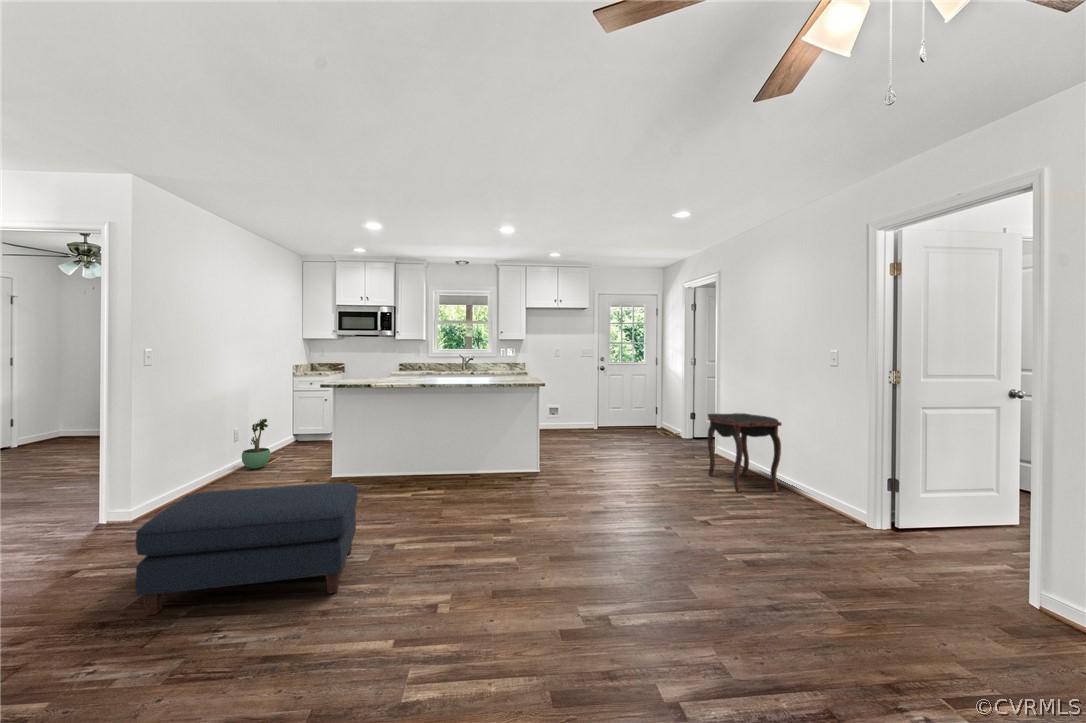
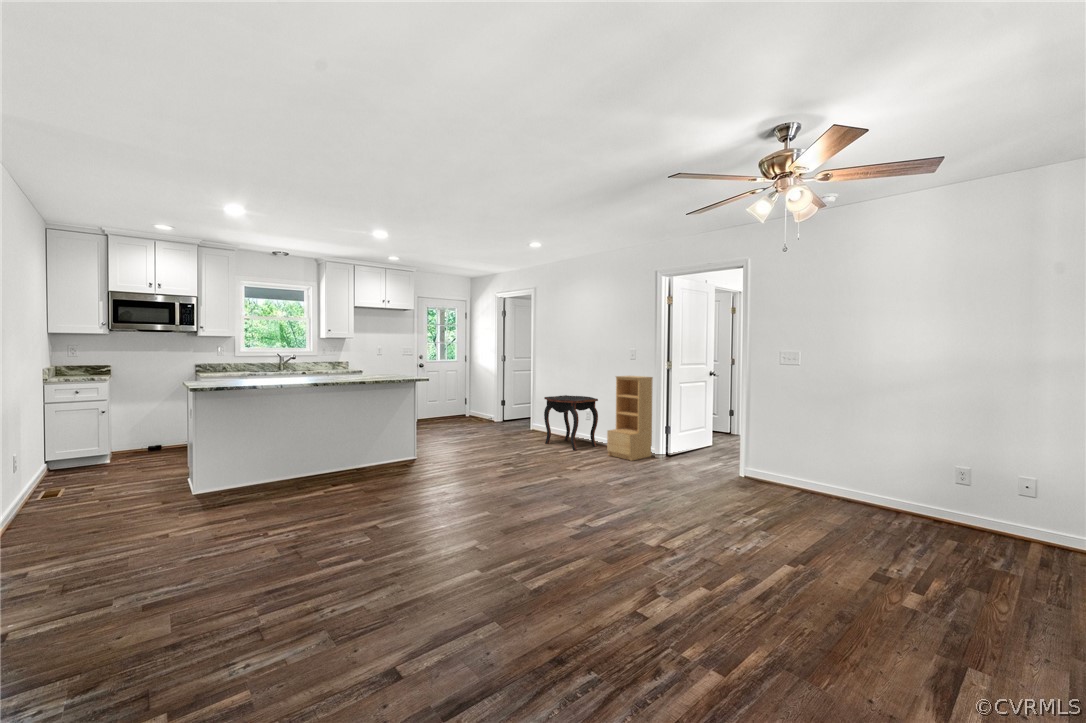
bookshelf: none [777,392,861,526] -> present [607,376,653,461]
potted plant: present [242,419,271,469] -> none [10,438,61,507]
ottoman: present [136,483,358,615] -> none [170,473,390,630]

